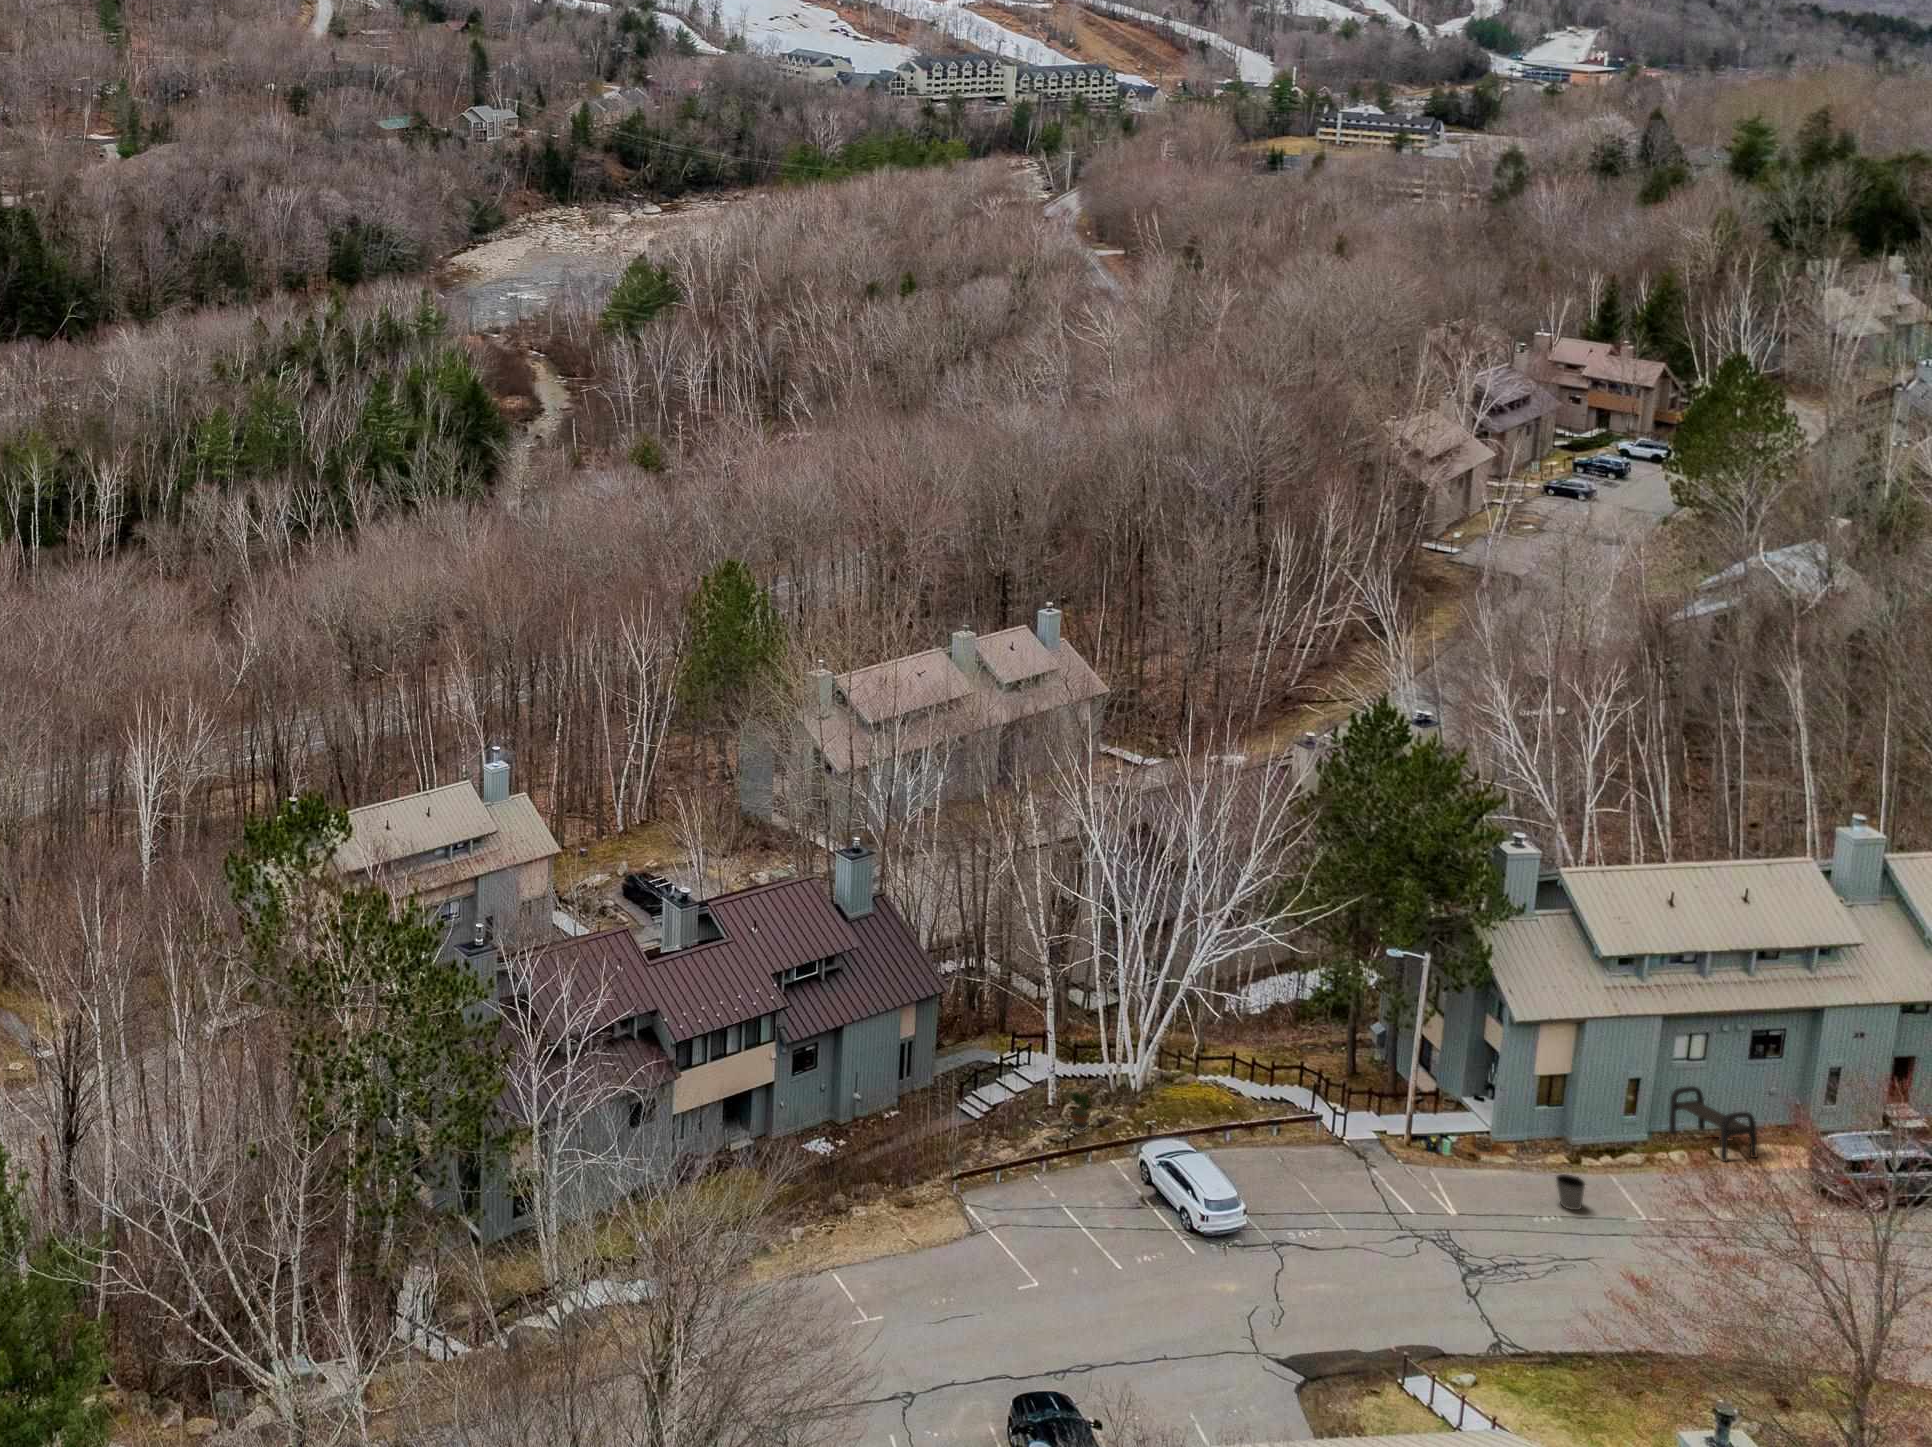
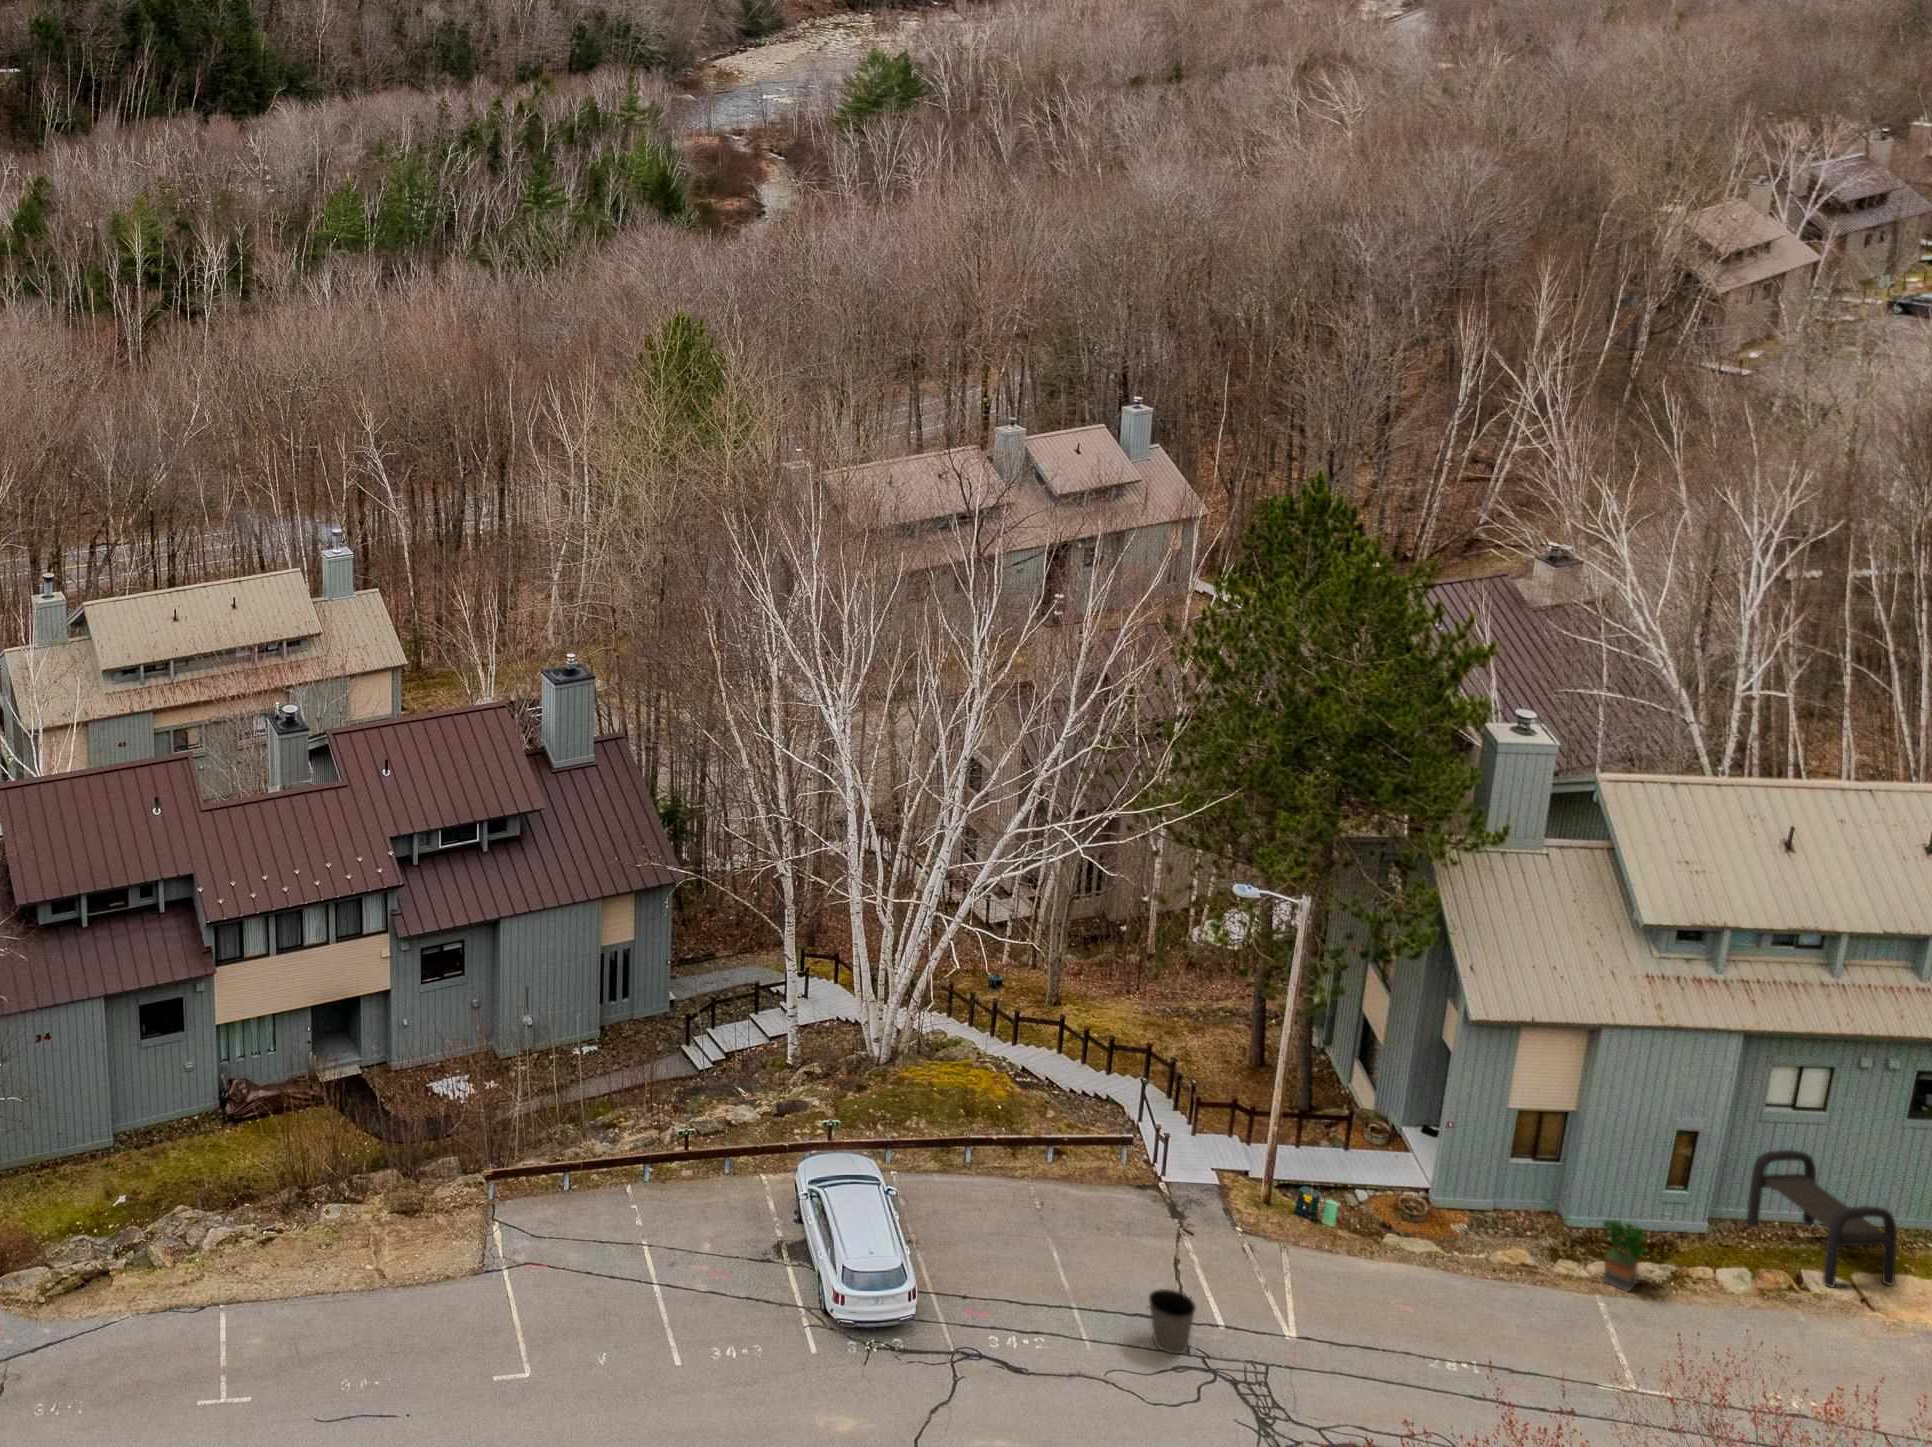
potted tree: present [1071,1092,1092,1131] -> present [1602,1219,1647,1292]
bucket: present [1556,1174,1585,1210] -> present [1149,1289,1196,1354]

